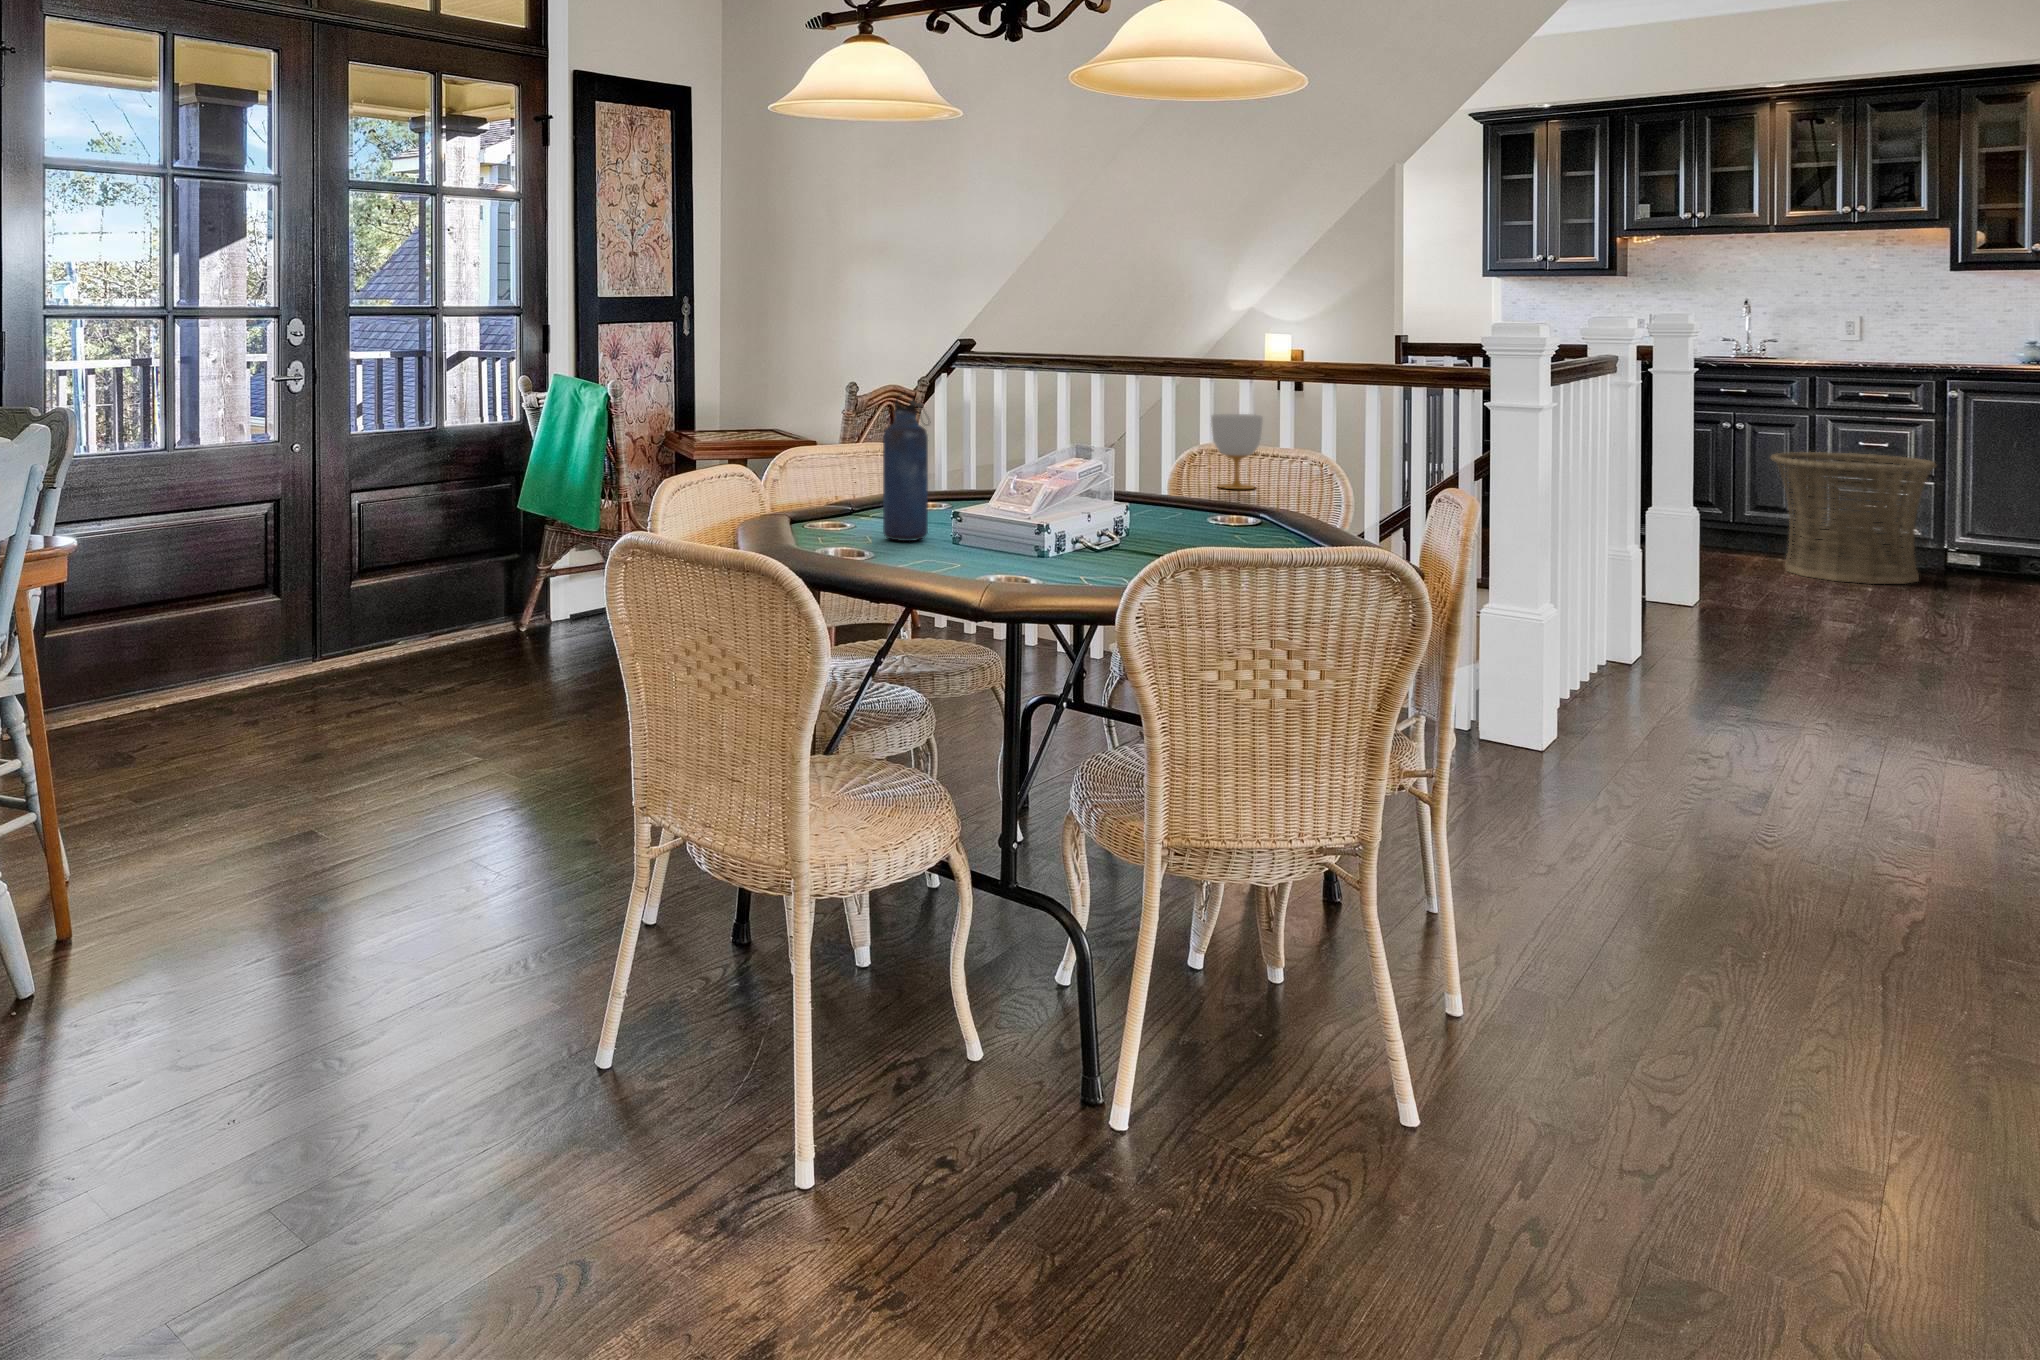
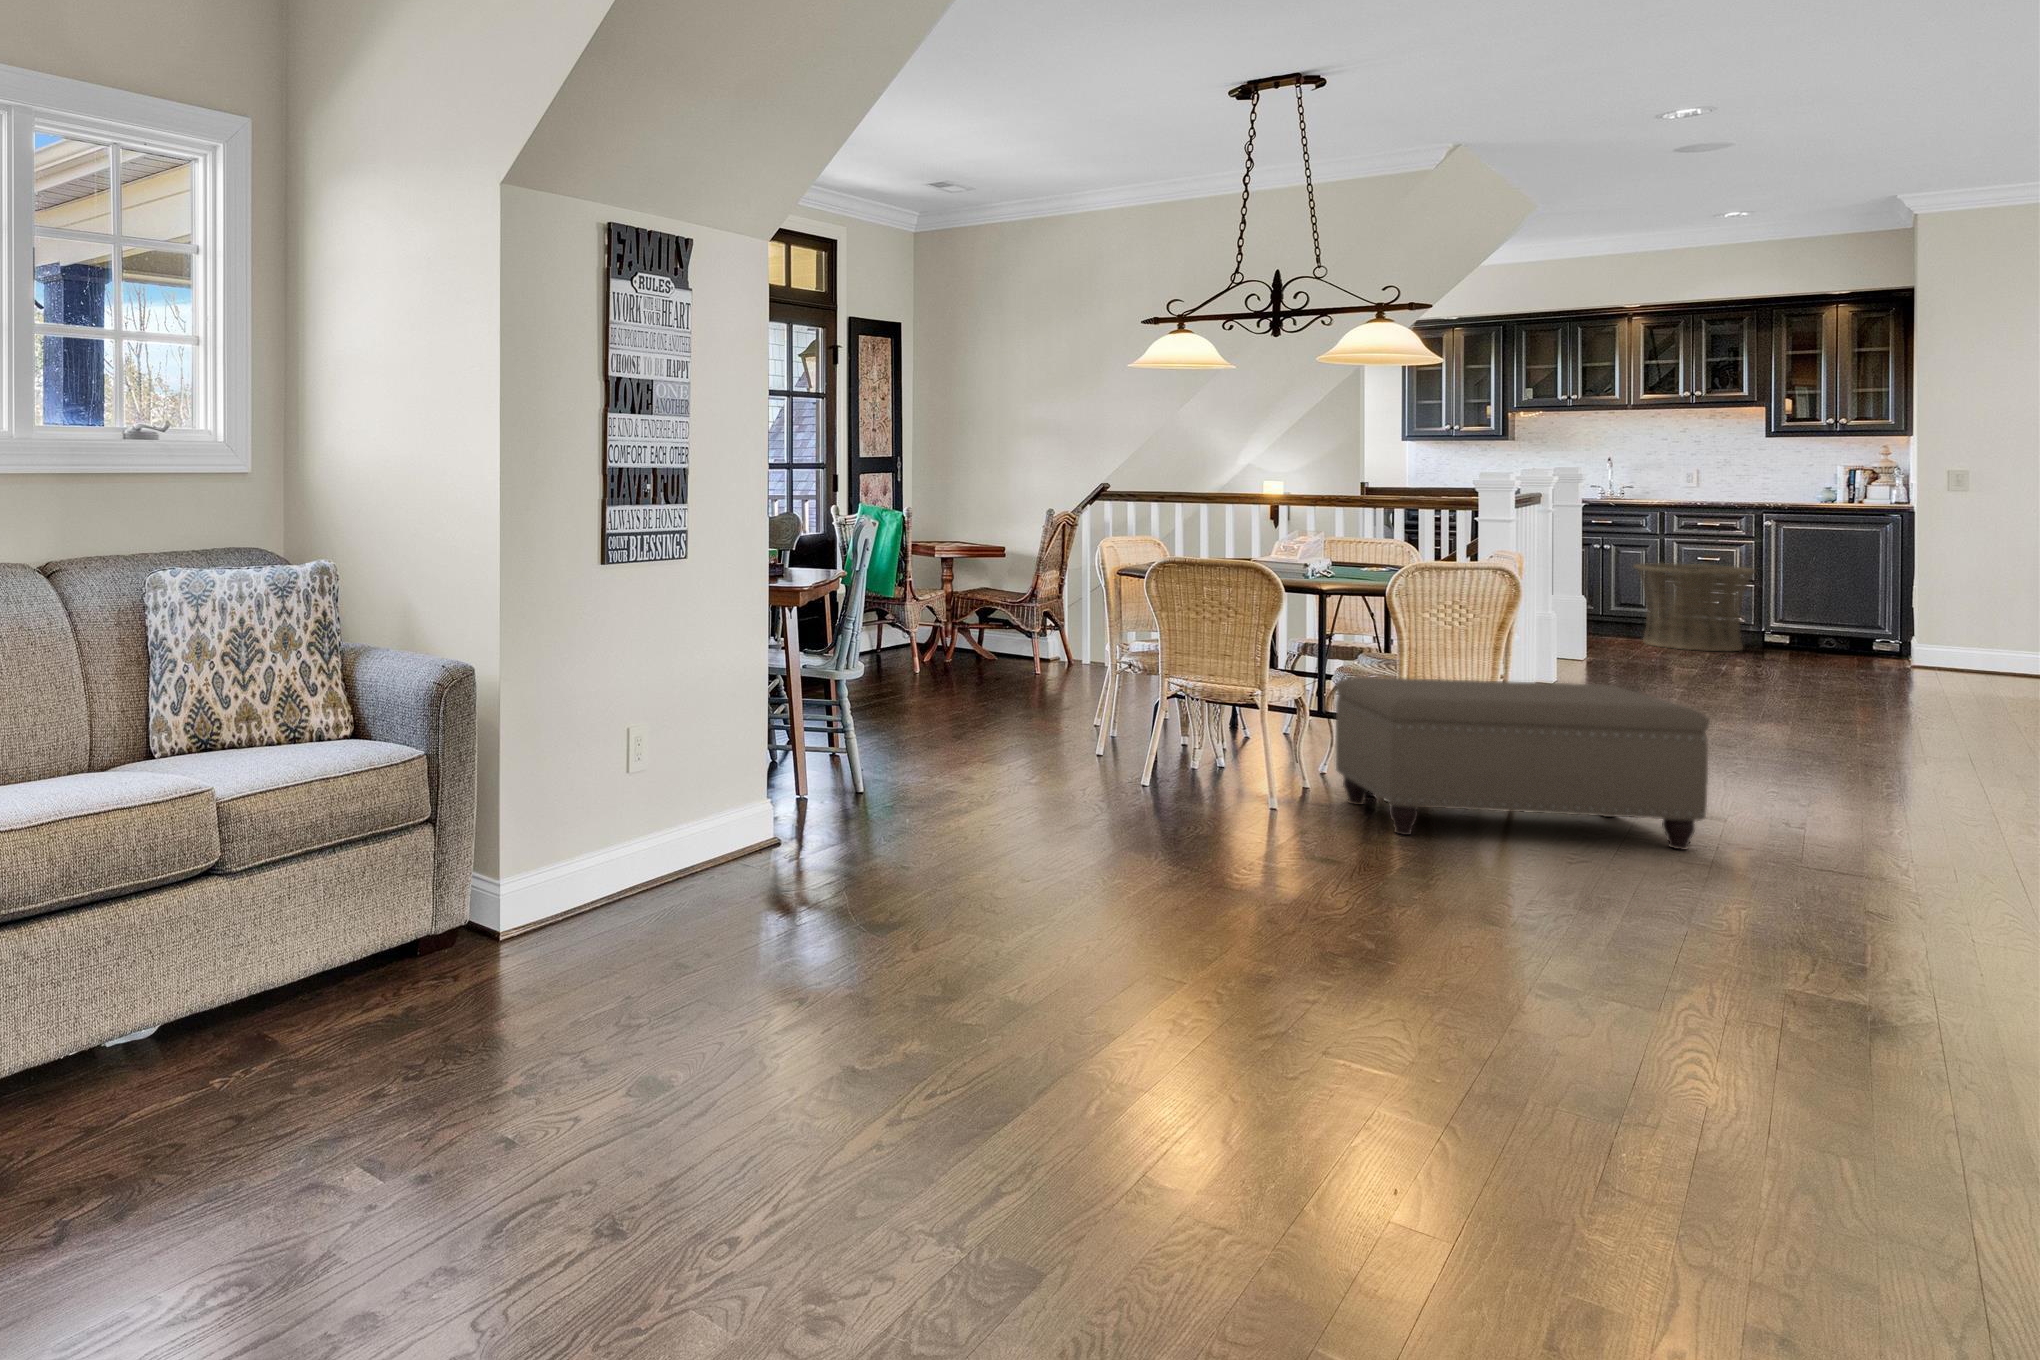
water bottle: present [883,394,931,541] -> none [1212,510,1238,582]
cup: present [1211,414,1263,489] -> none [1339,525,1370,565]
ottoman: none [1056,765,1789,1236] -> present [1335,677,1710,850]

